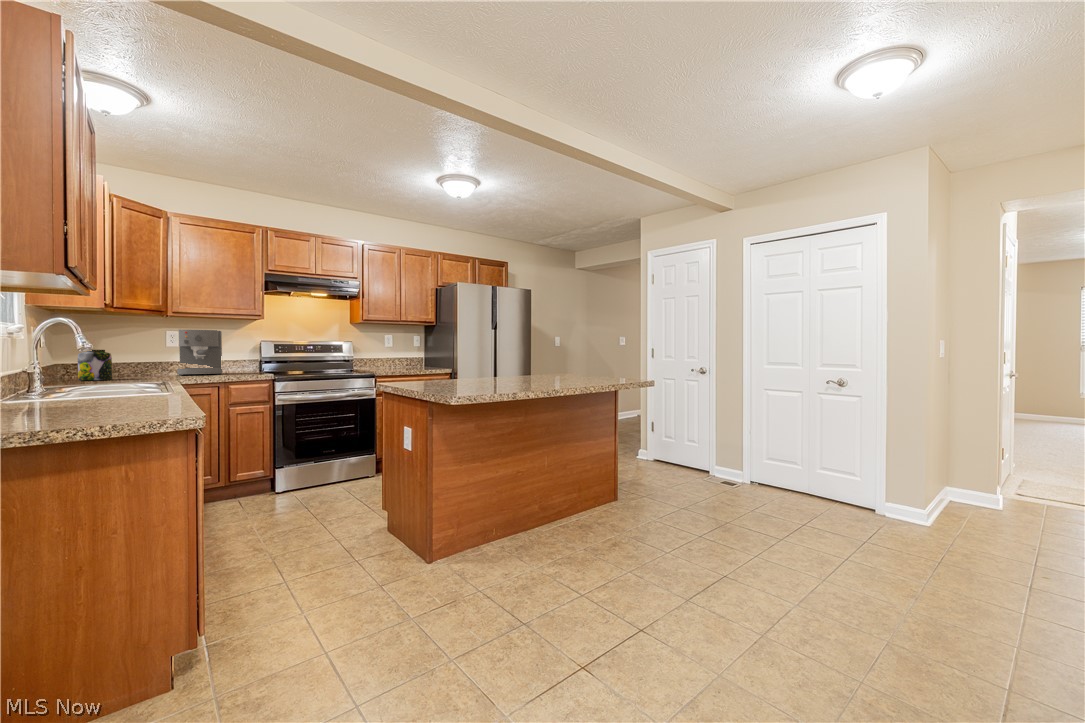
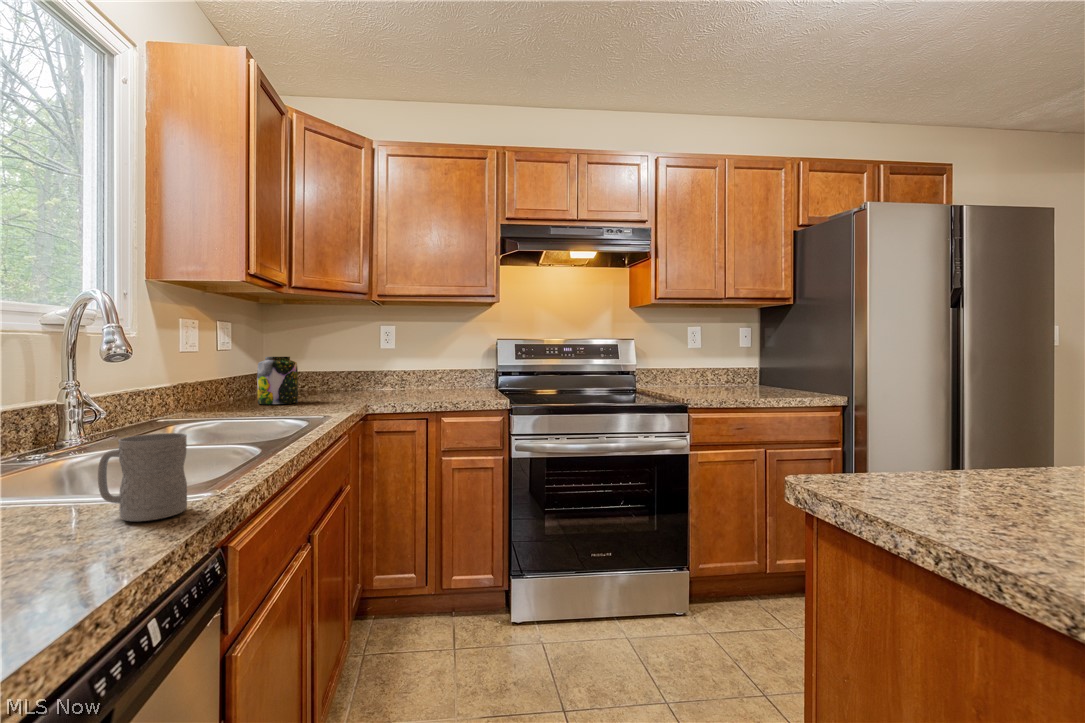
coffee maker: present [177,329,222,375] -> none [386,323,447,395]
mug: none [119,370,158,398] -> present [98,433,187,521]

